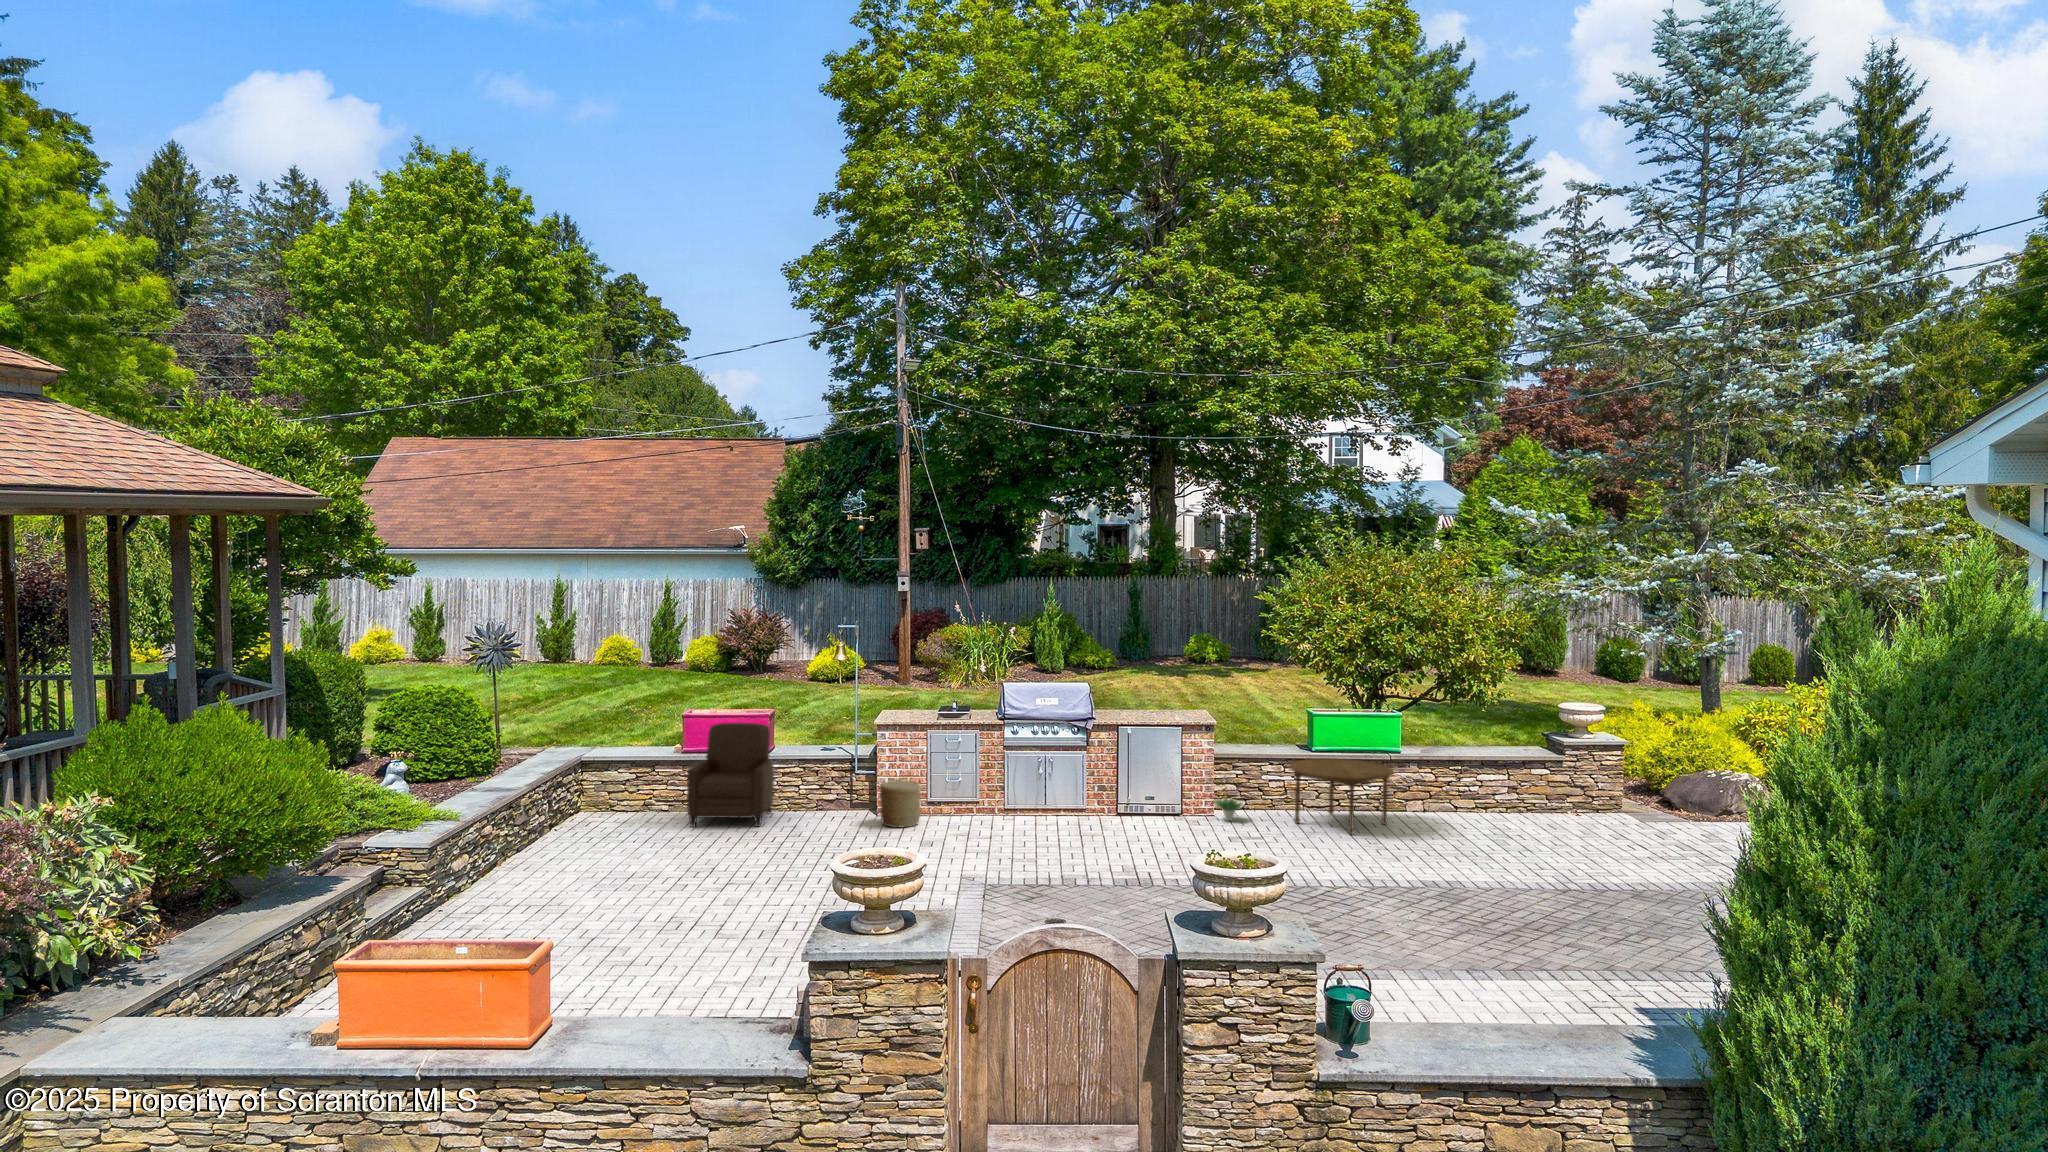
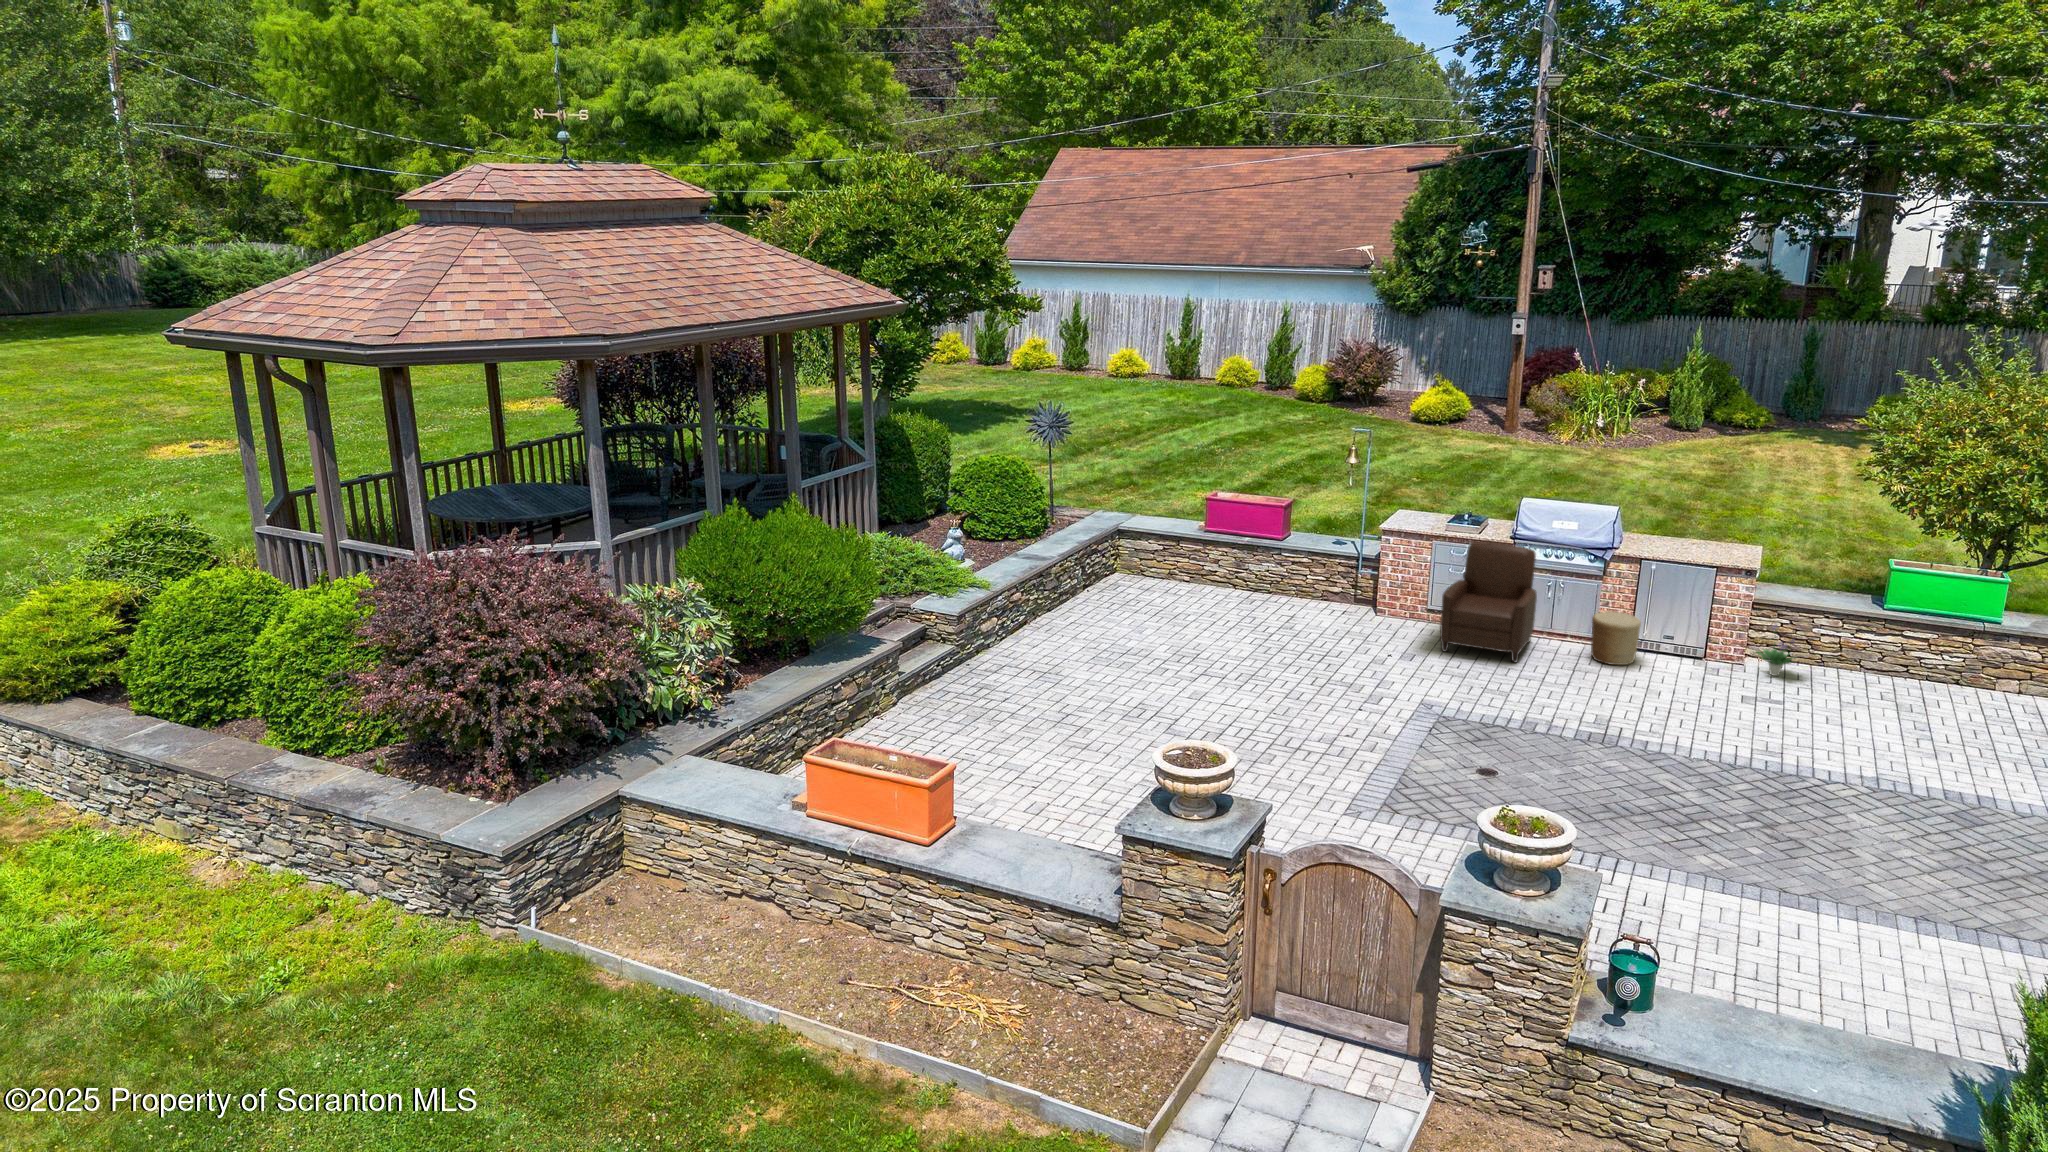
chair: present [687,722,774,827] -> present [1440,542,1537,662]
dining table: present [1290,758,1394,835] -> none [1858,617,2008,720]
woven basket: present [879,780,921,827] -> present [1591,611,1641,665]

